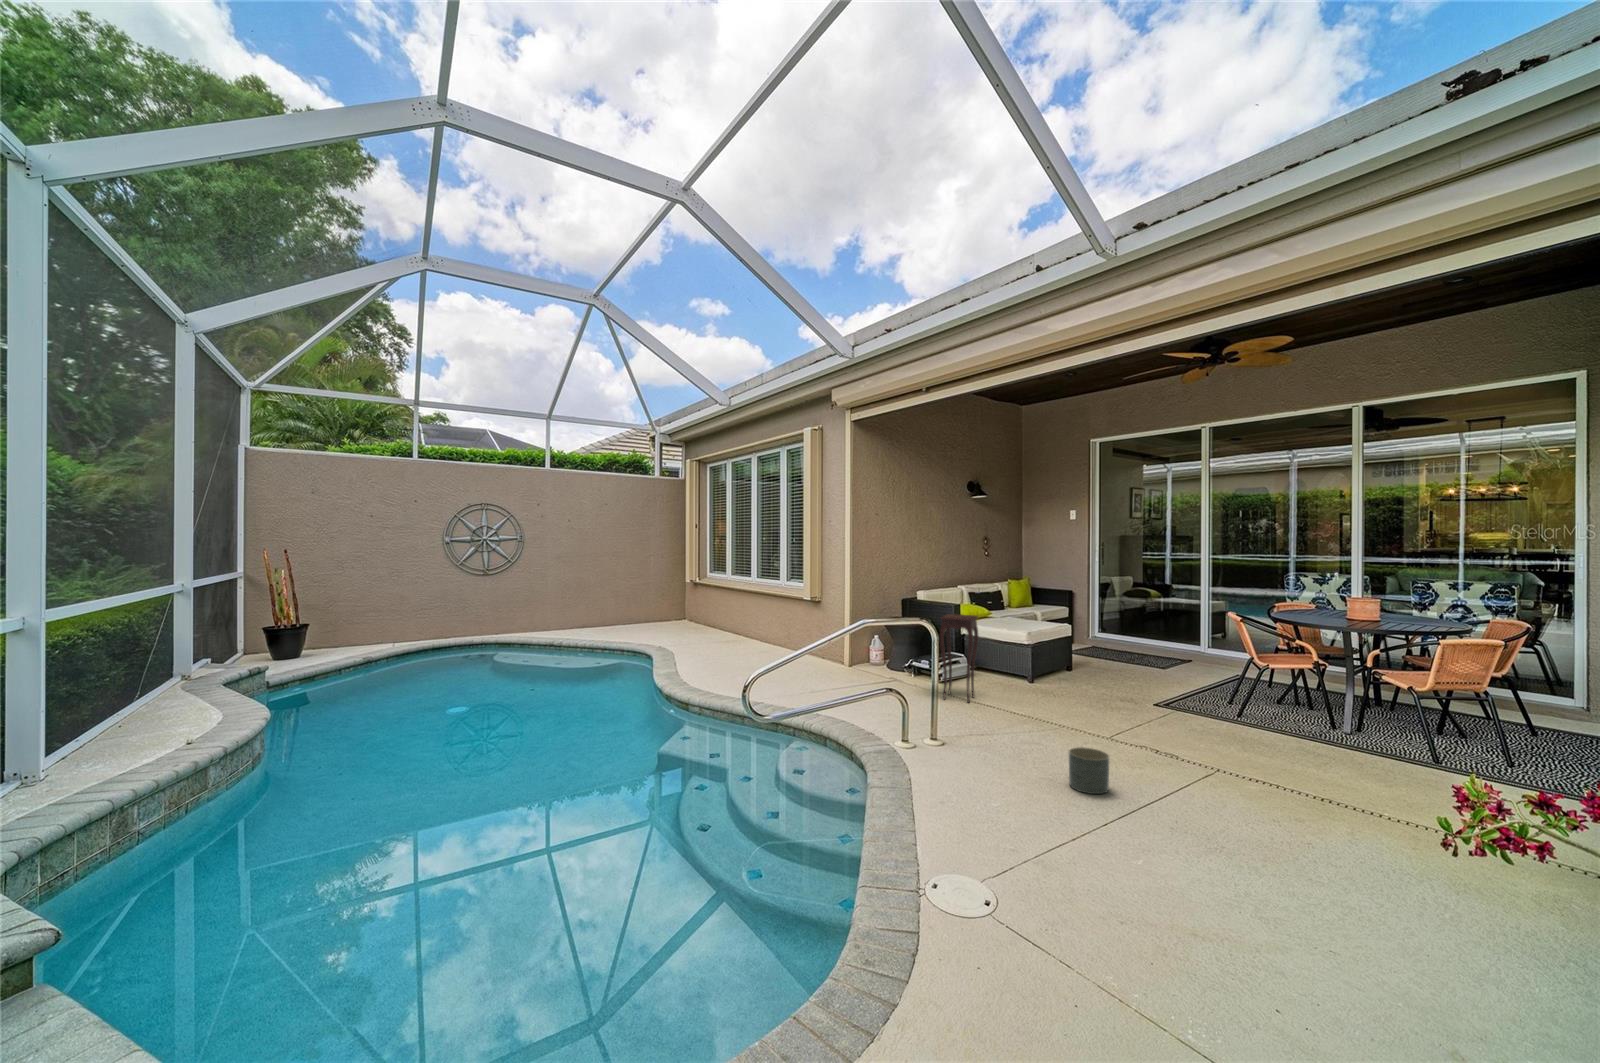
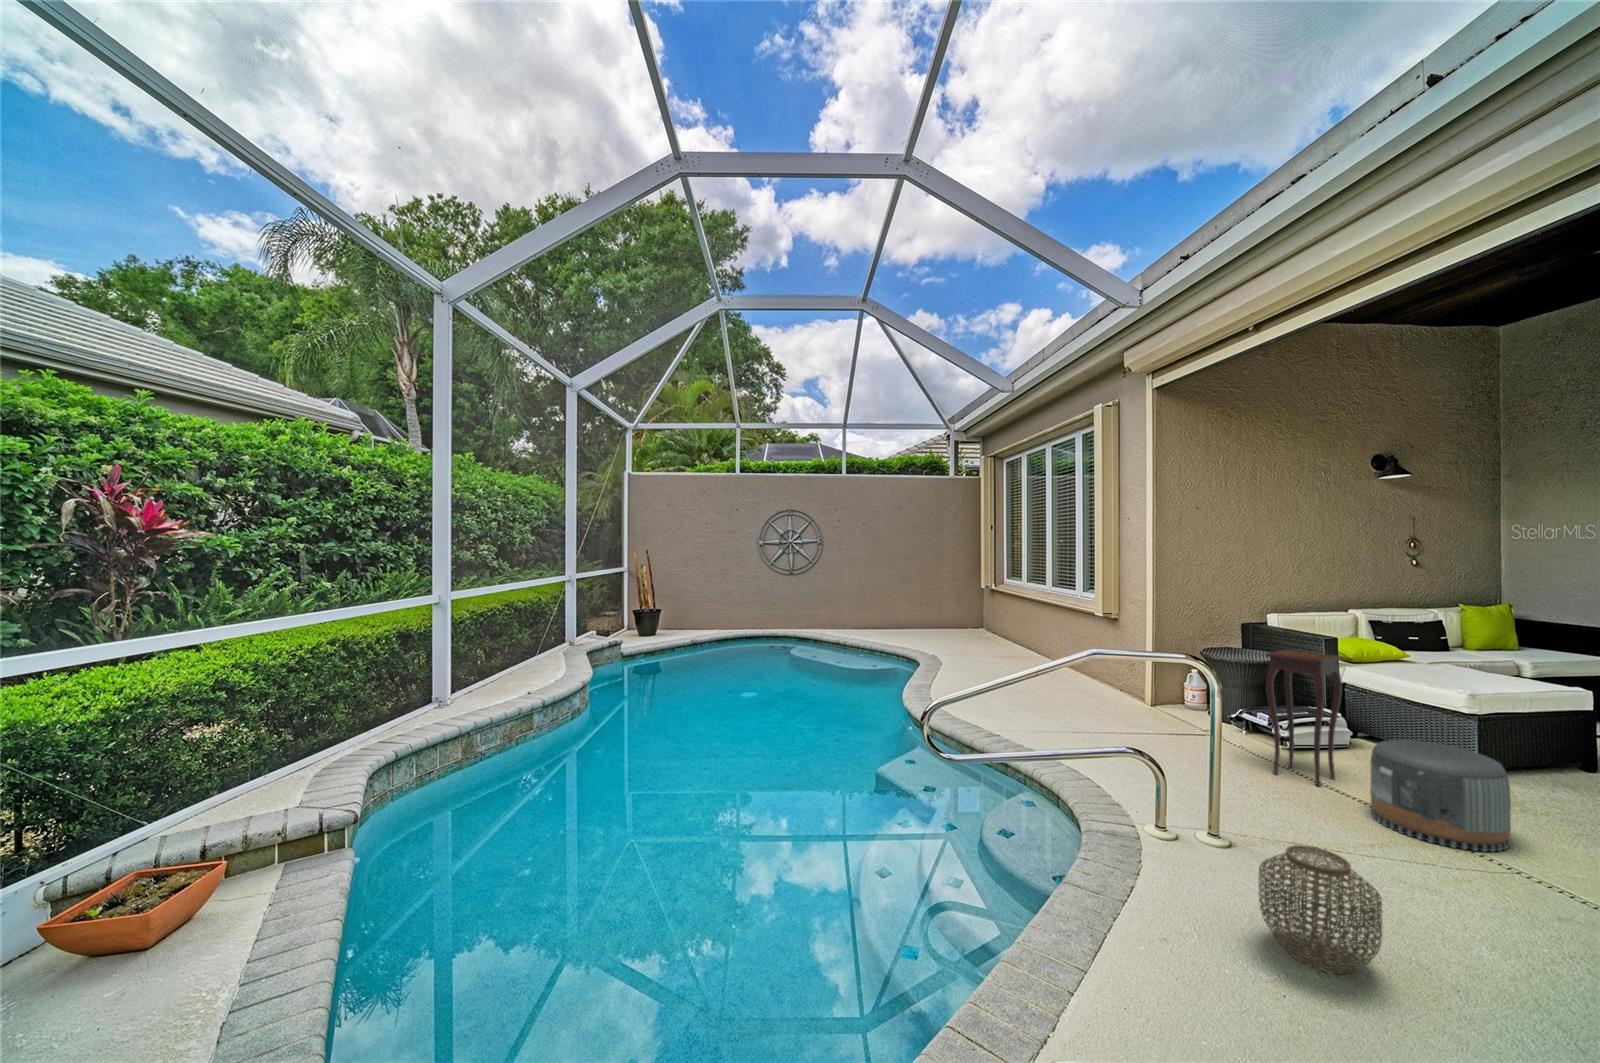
pouf: none [1000,664,1064,724] -> present [1370,740,1511,852]
woven basket: none [984,727,1045,797] -> present [1259,845,1382,974]
planter: present [1069,747,1109,794] -> none [1450,913,1551,1019]

